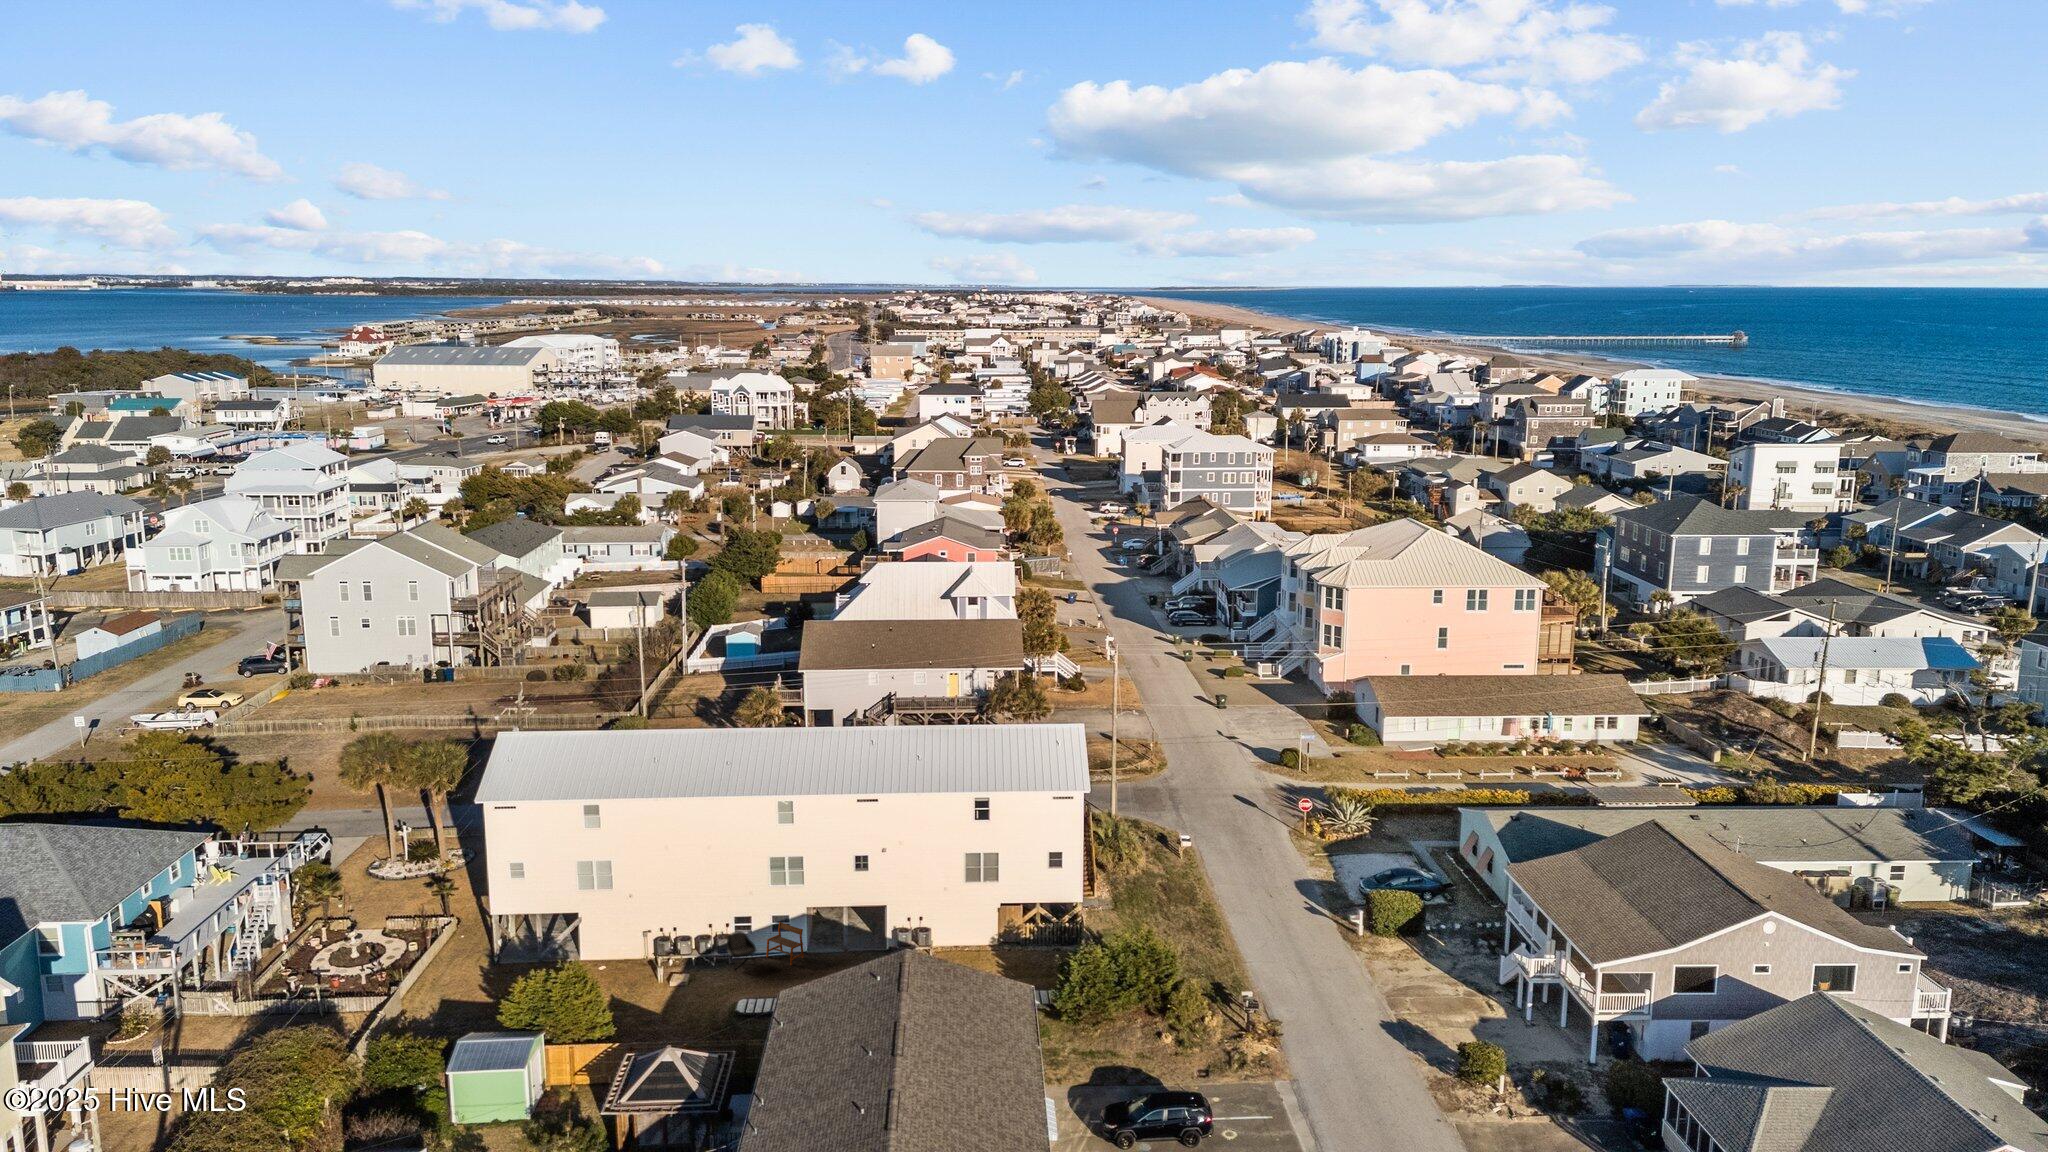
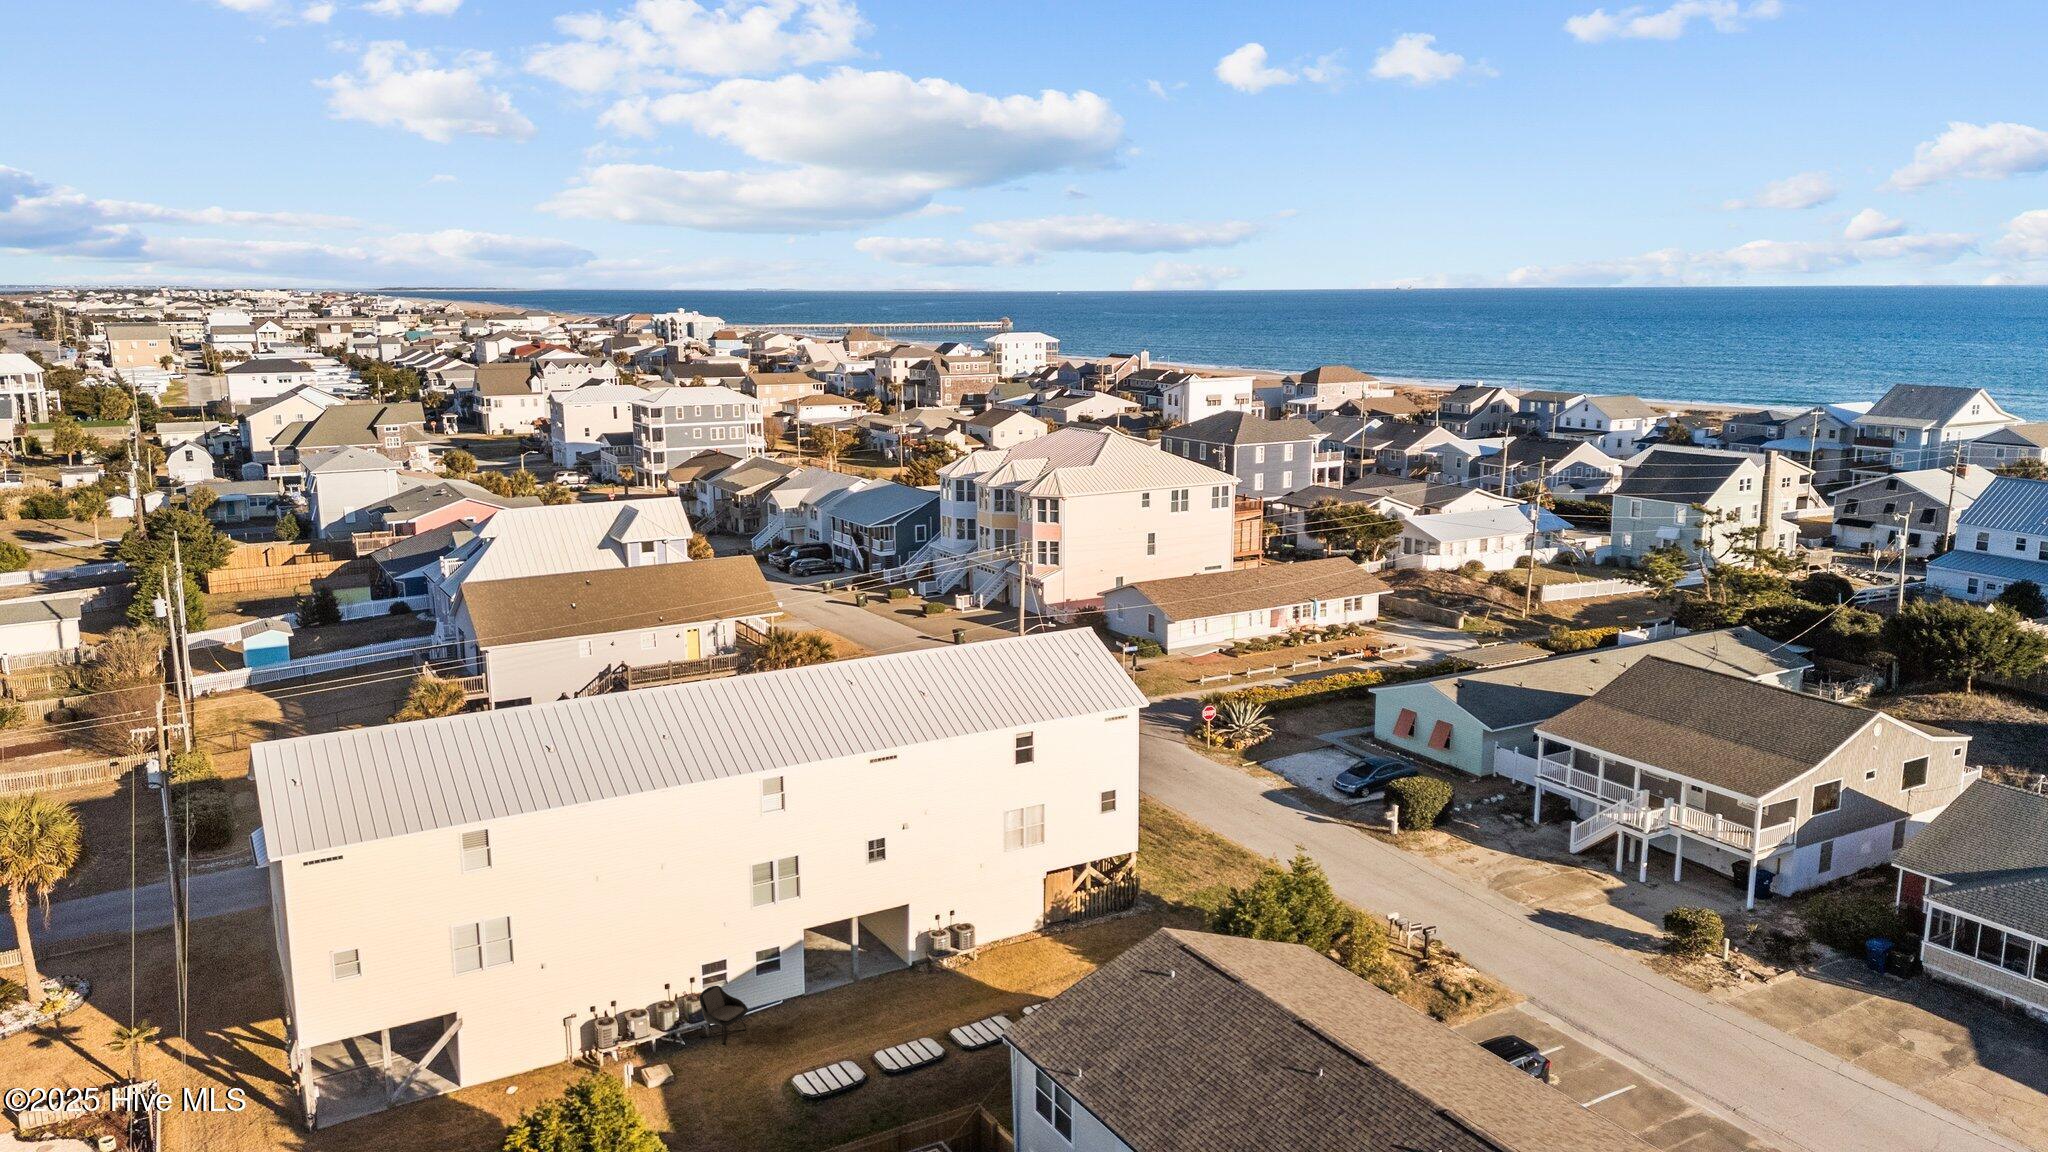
bench: present [766,922,804,965] -> none [752,960,808,1019]

